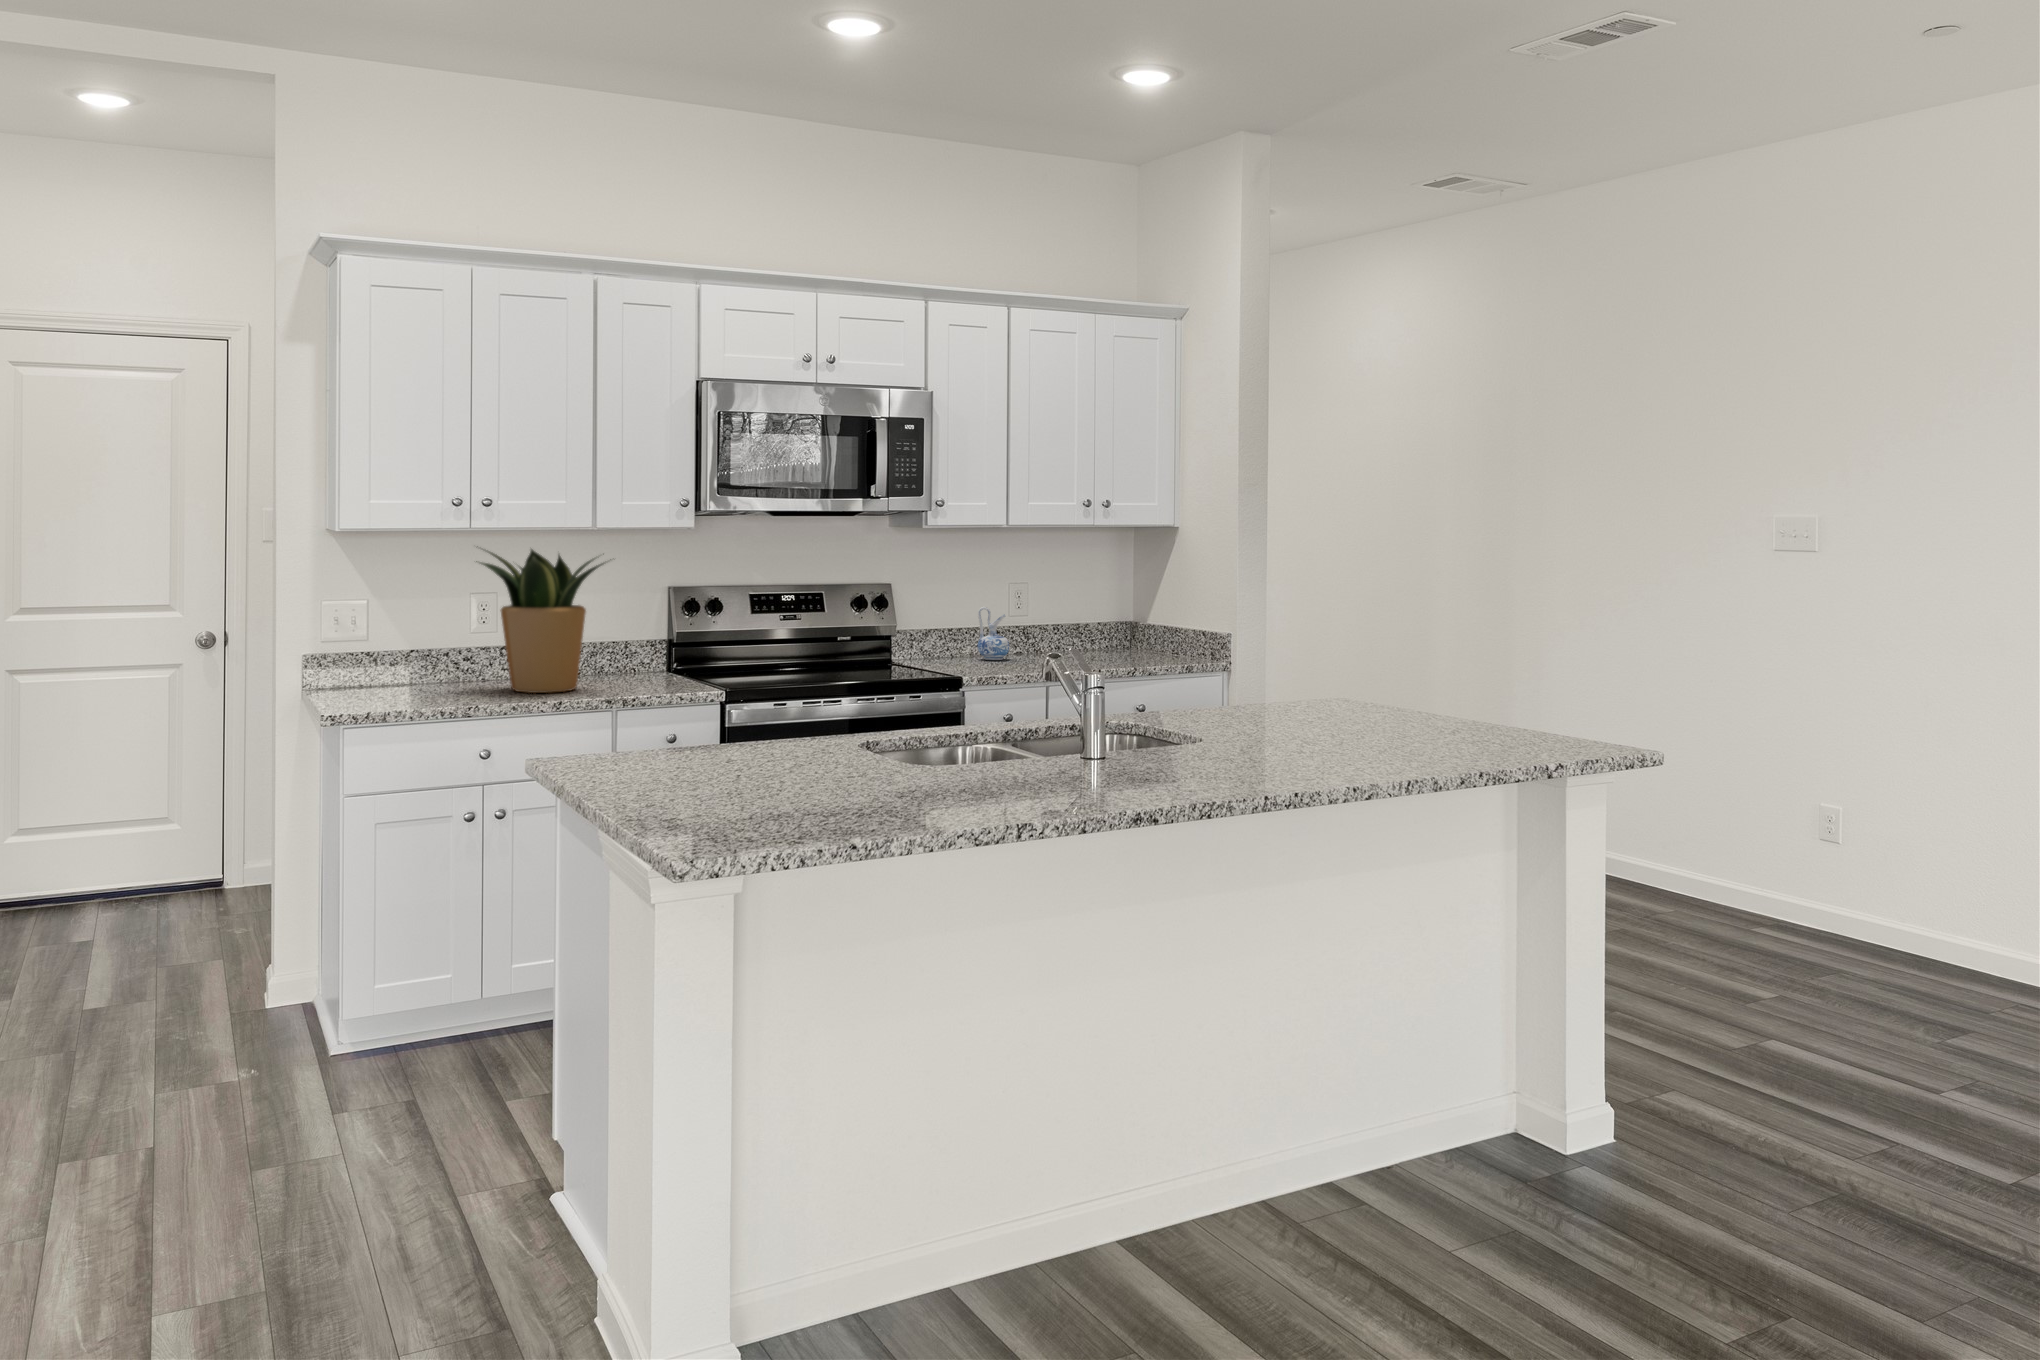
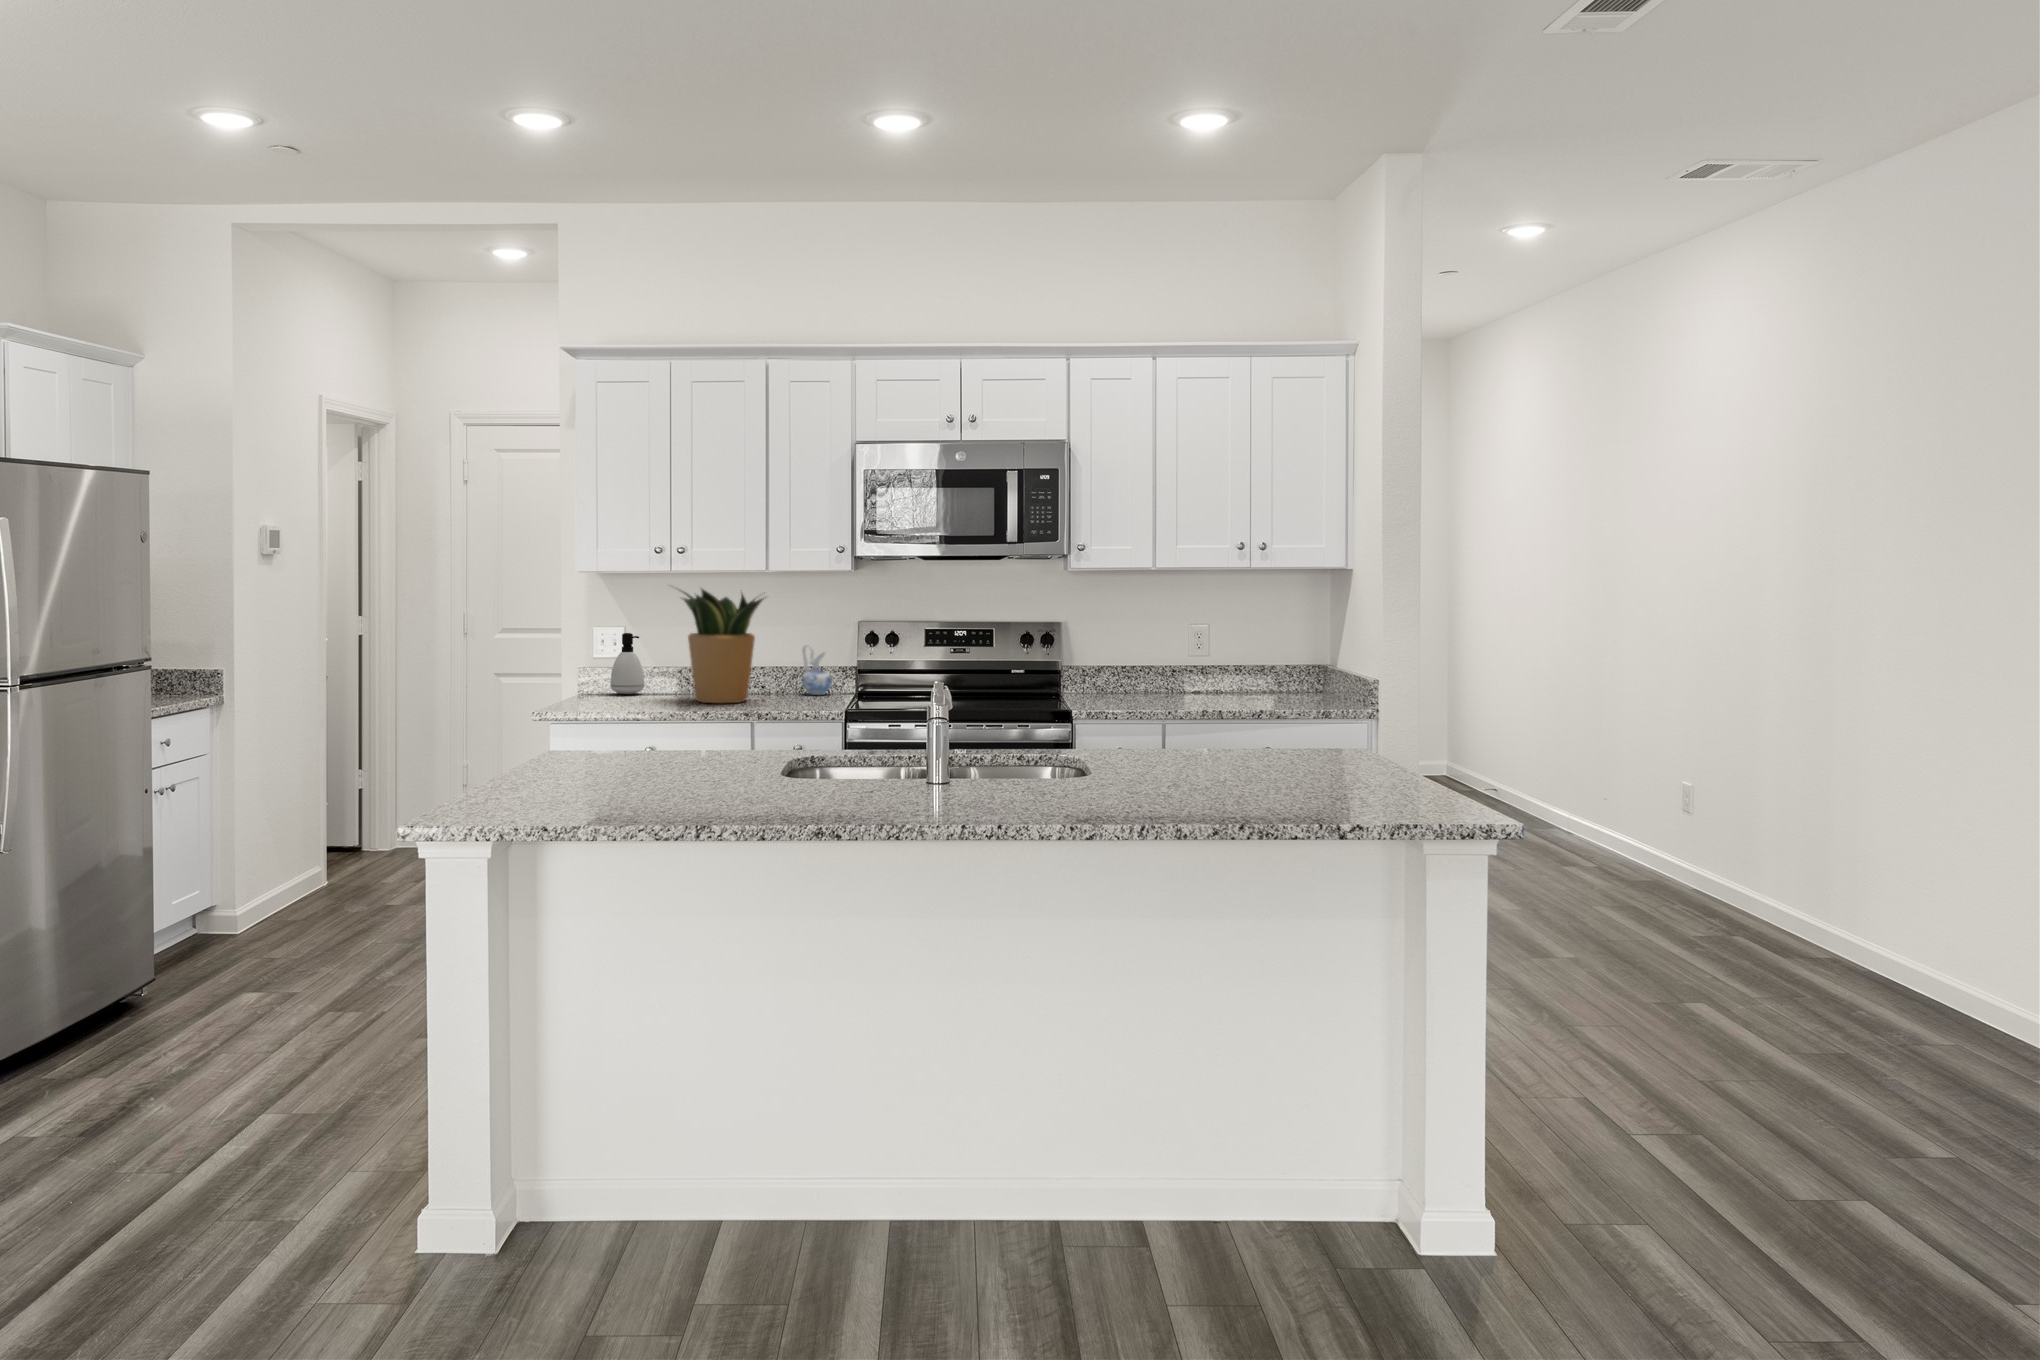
ceramic pitcher: present [978,607,1009,660] -> present [802,644,831,695]
soap dispenser: none [374,609,419,688] -> present [611,633,644,694]

